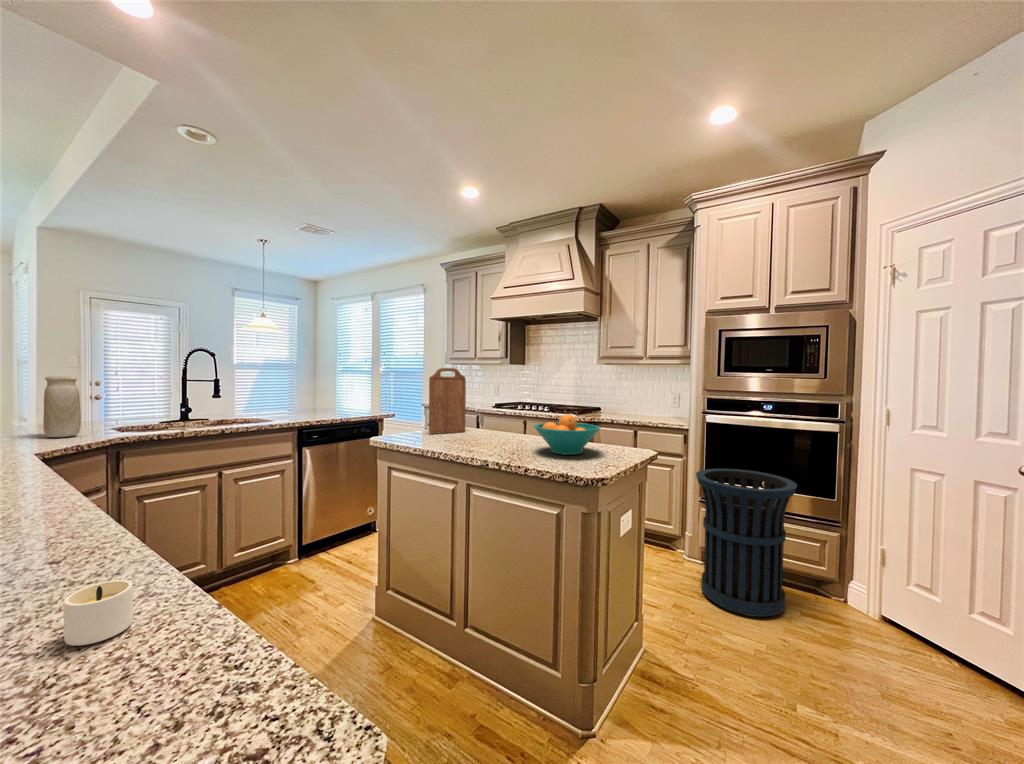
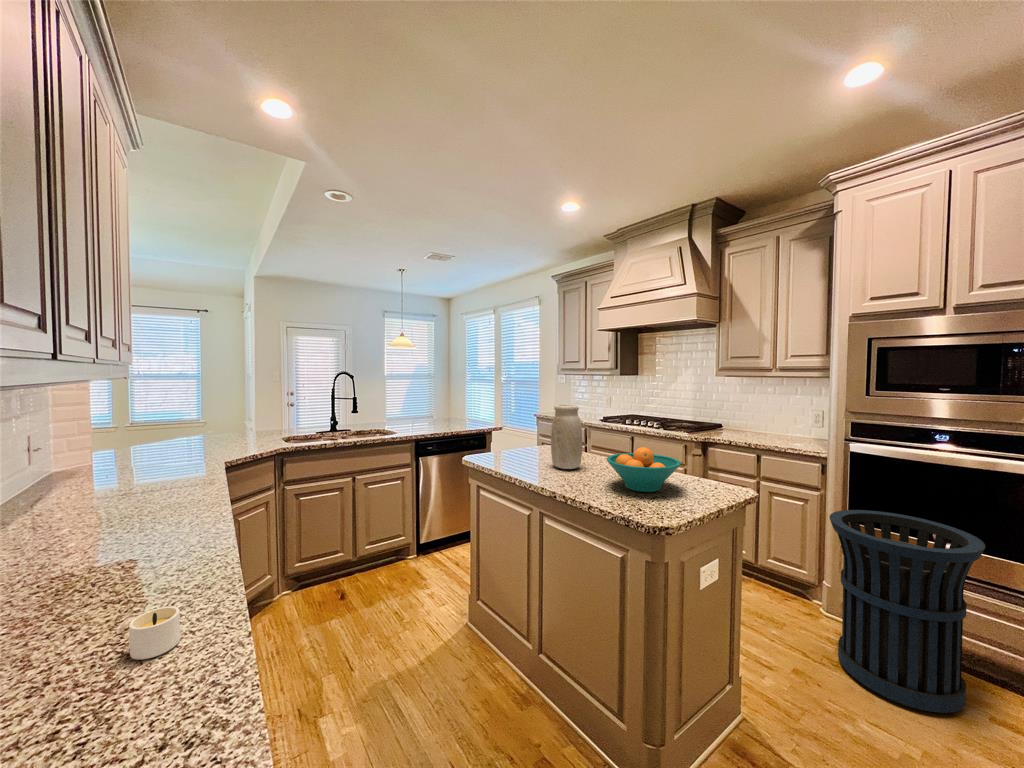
cutting board: present [429,368,466,434] -> none [515,391,552,455]
vase: present [43,376,81,438] -> present [551,405,582,469]

